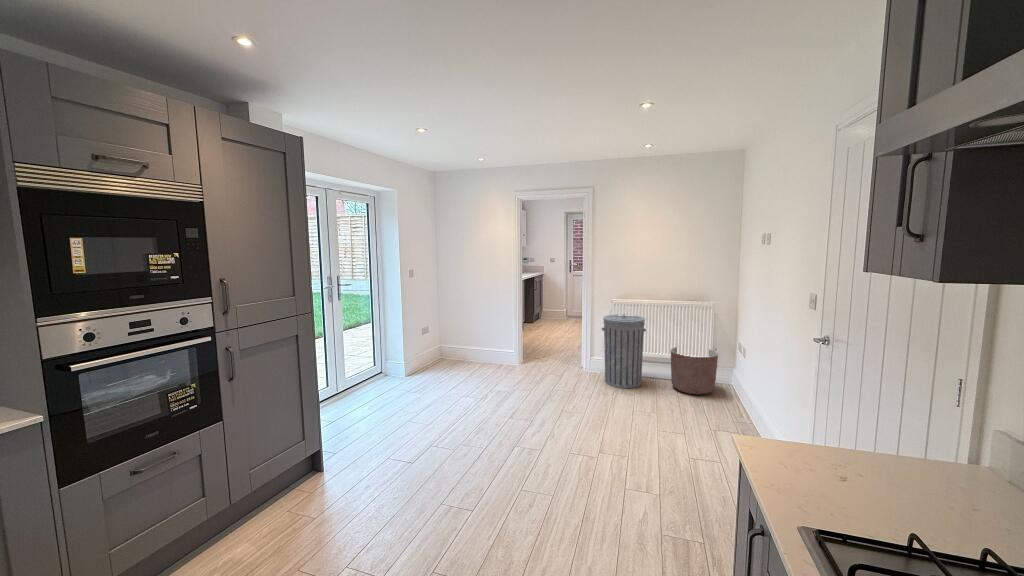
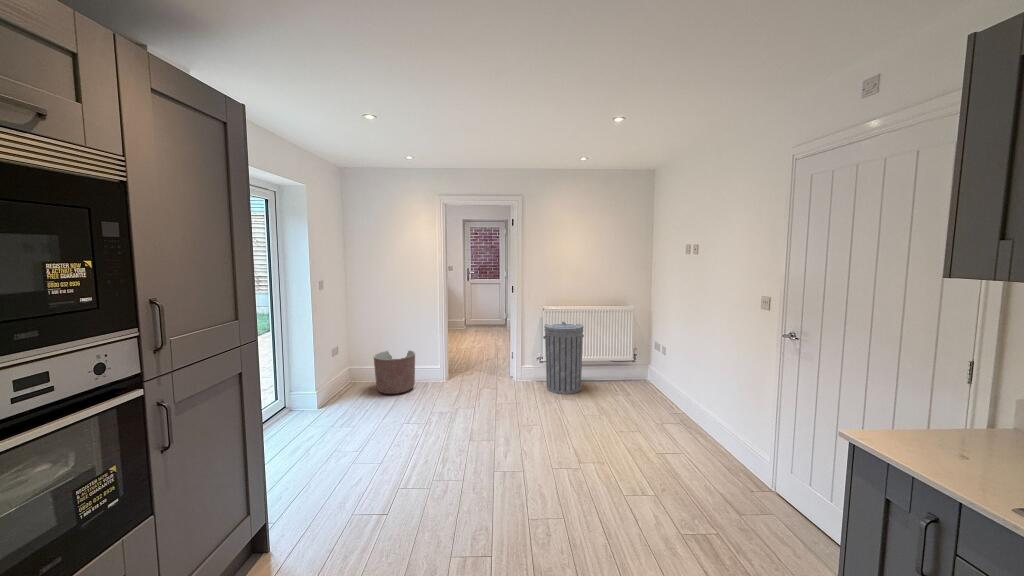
planter: present [671,347,718,395] -> present [374,350,415,394]

